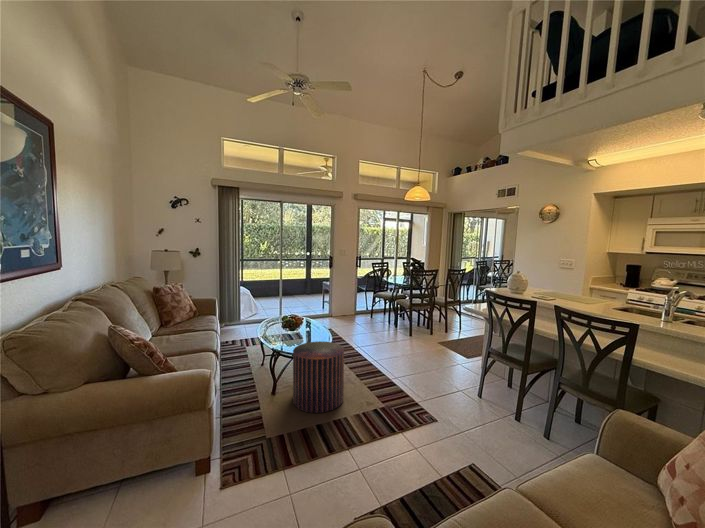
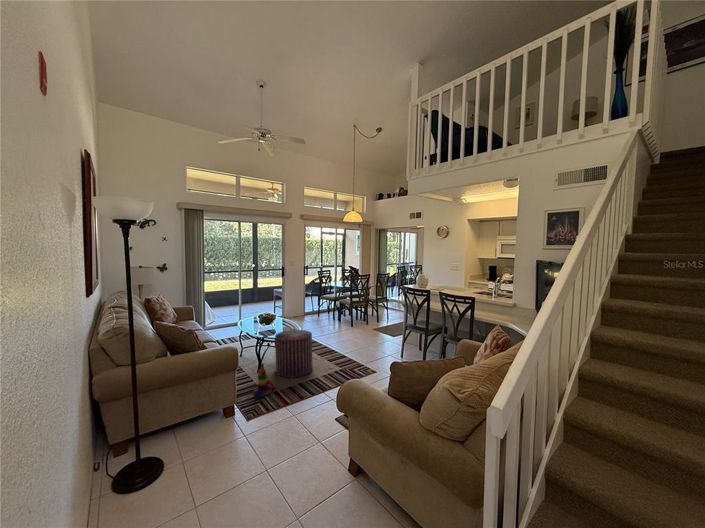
stacking toy: none [246,393,282,447] -> present [254,363,275,399]

